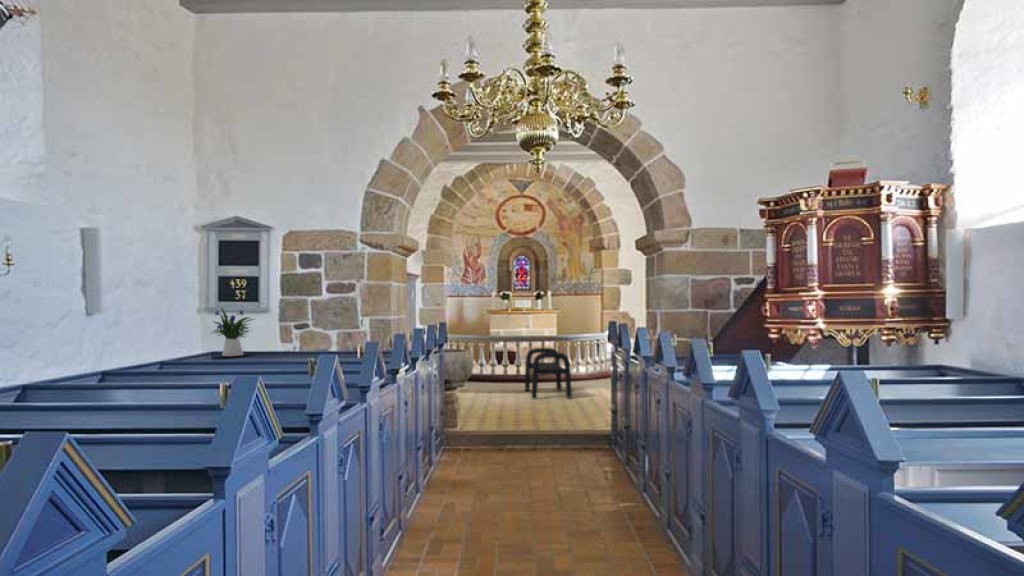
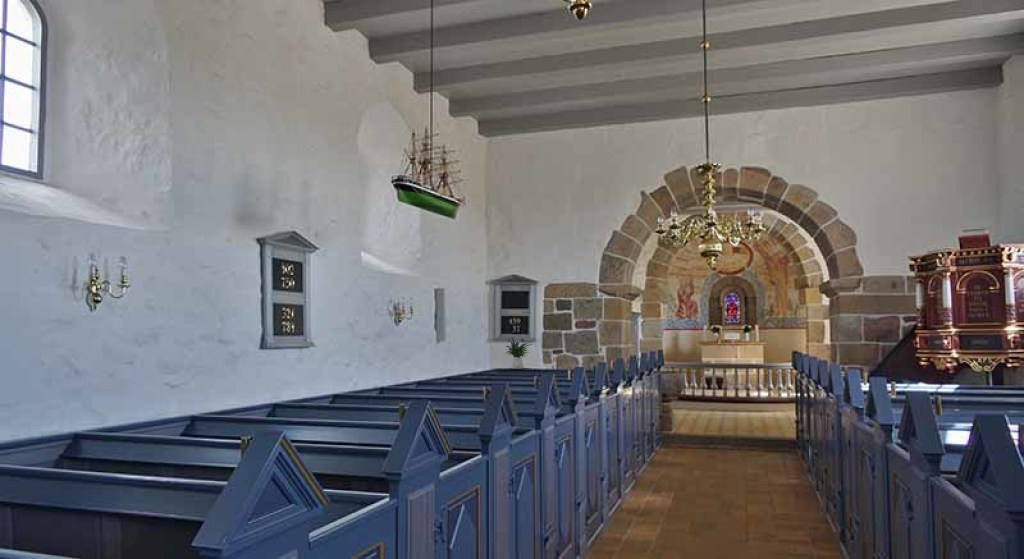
bench: present [525,348,572,399] -> none [731,374,773,418]

